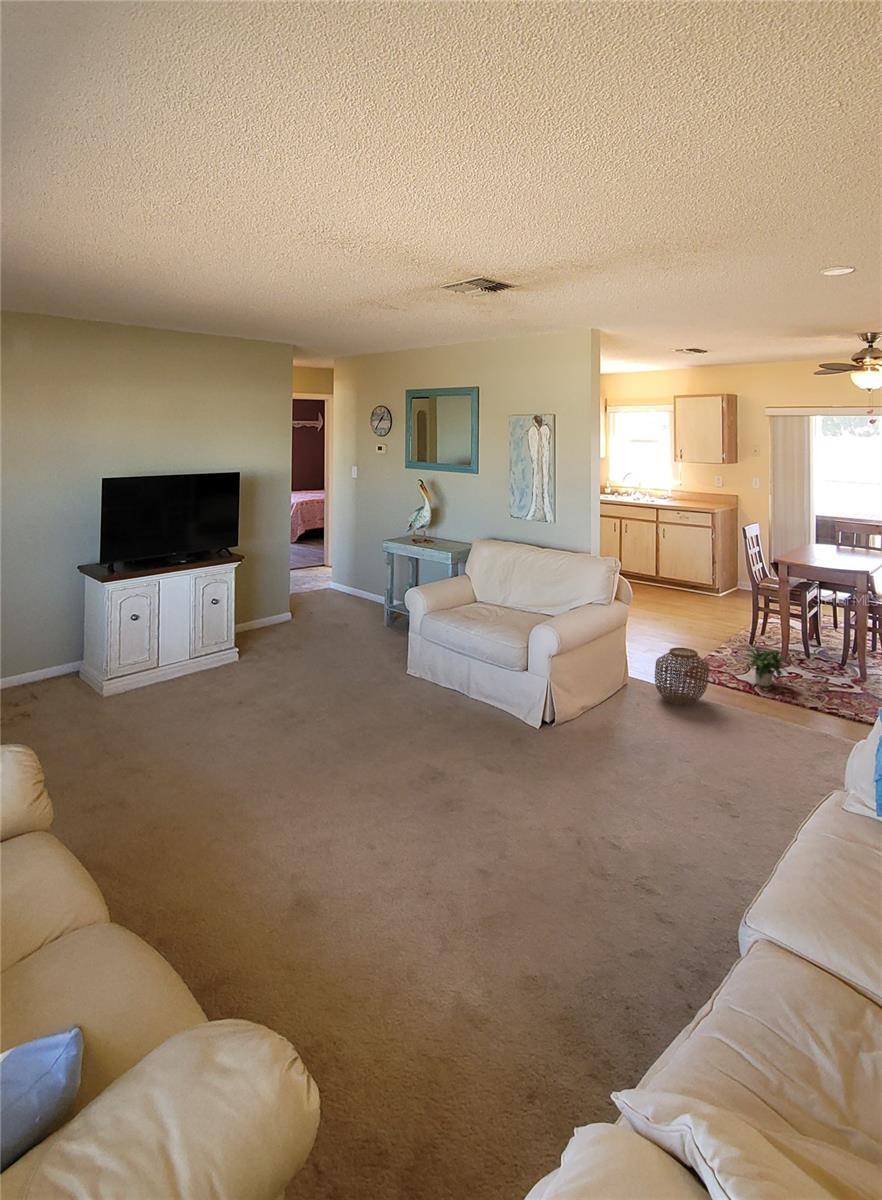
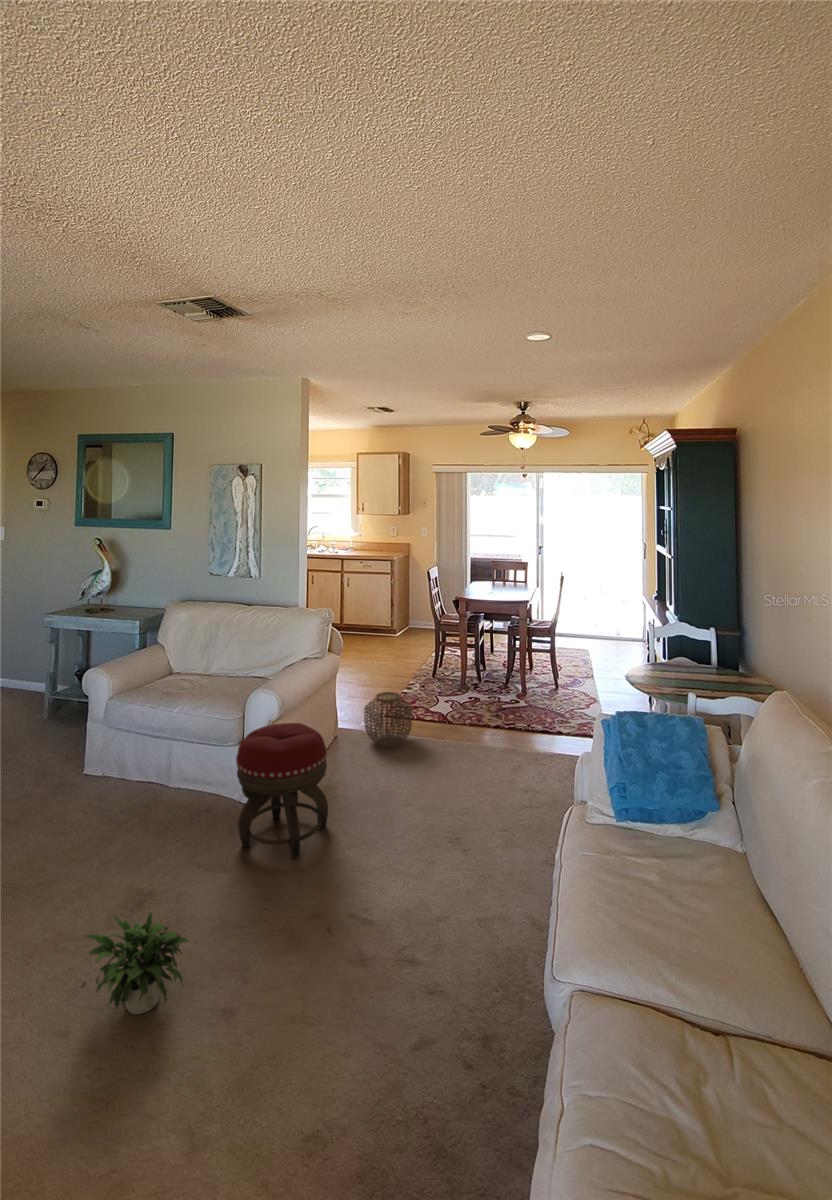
potted plant: present [742,647,787,686] -> present [84,911,189,1014]
footstool: none [520,654,607,774] -> present [236,723,328,858]

